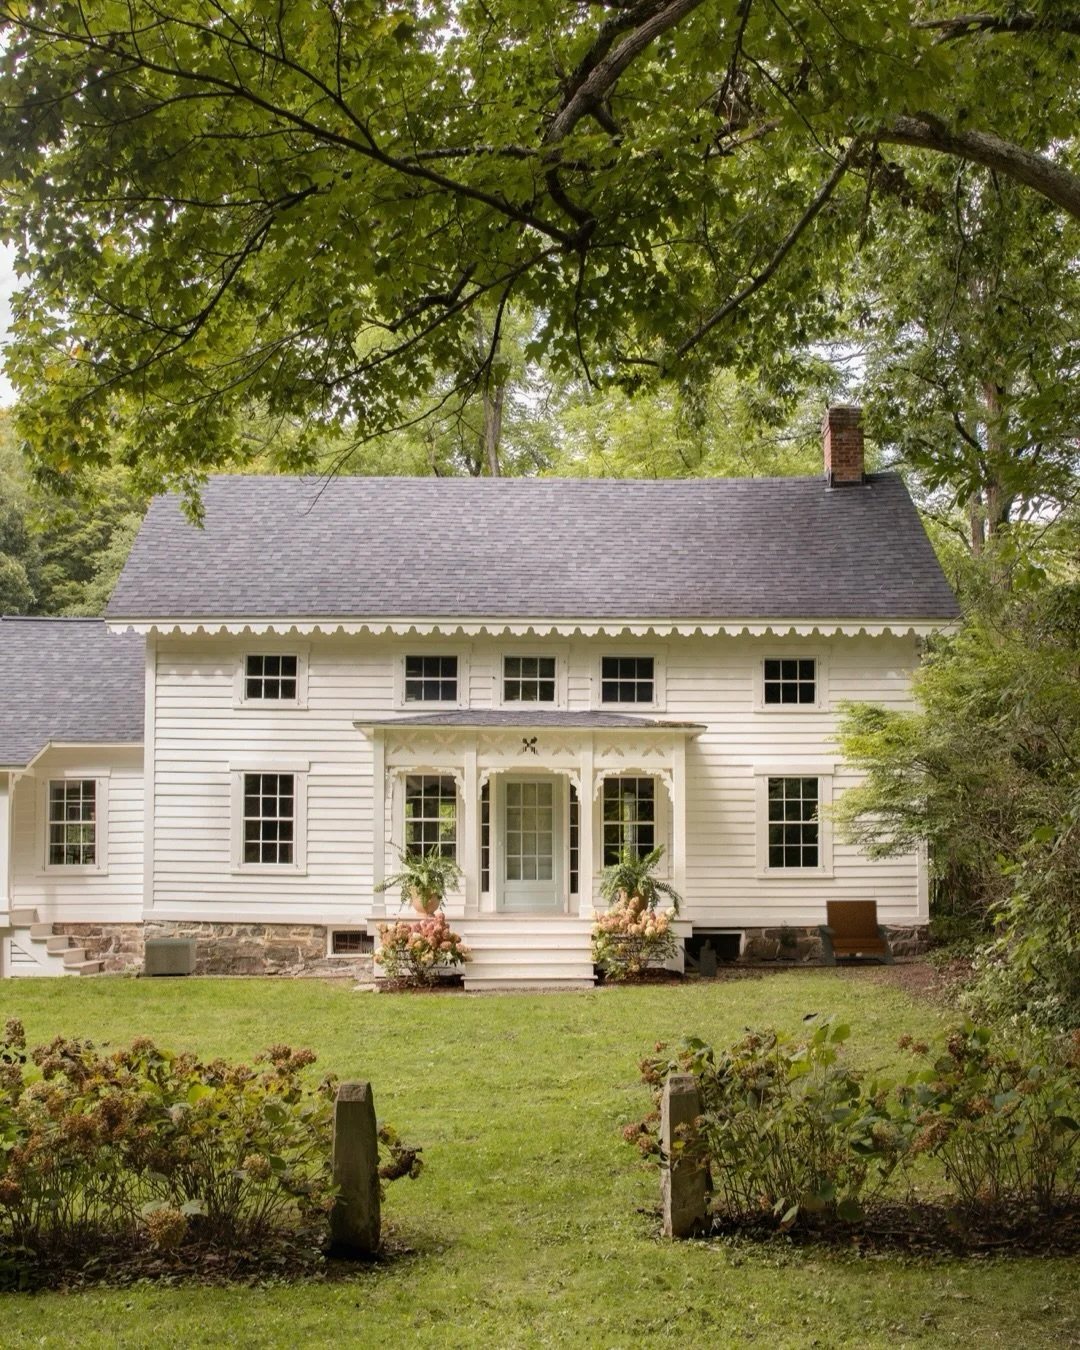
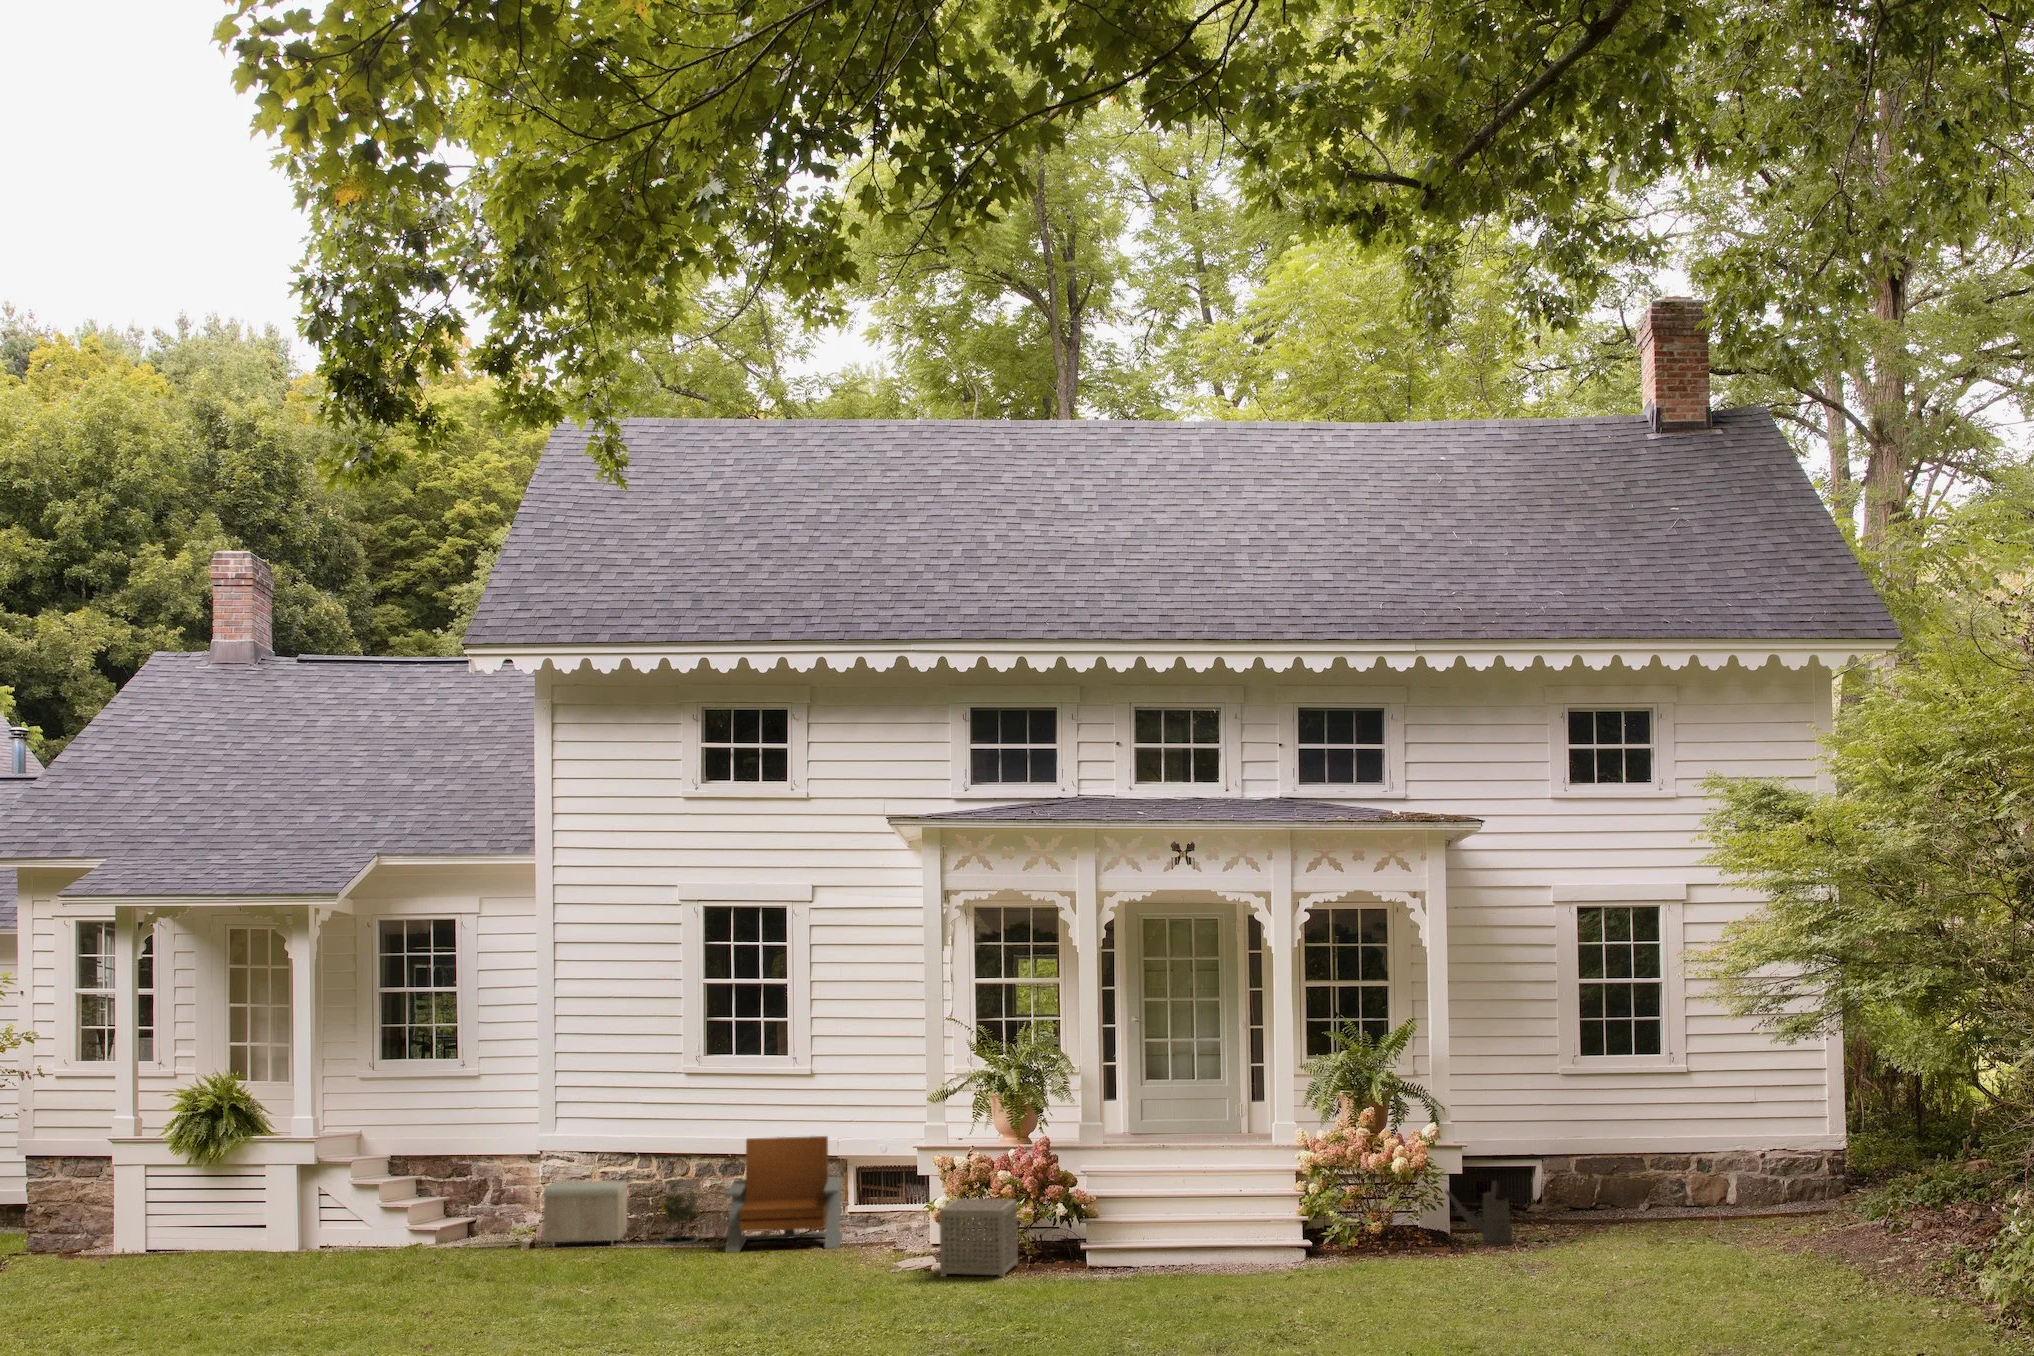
lounge chair: present [818,900,895,966] -> present [725,1136,843,1253]
potted tree: present [777,925,799,962] -> present [660,1180,699,1245]
side table: none [375,949,423,994] -> present [939,1199,1018,1277]

